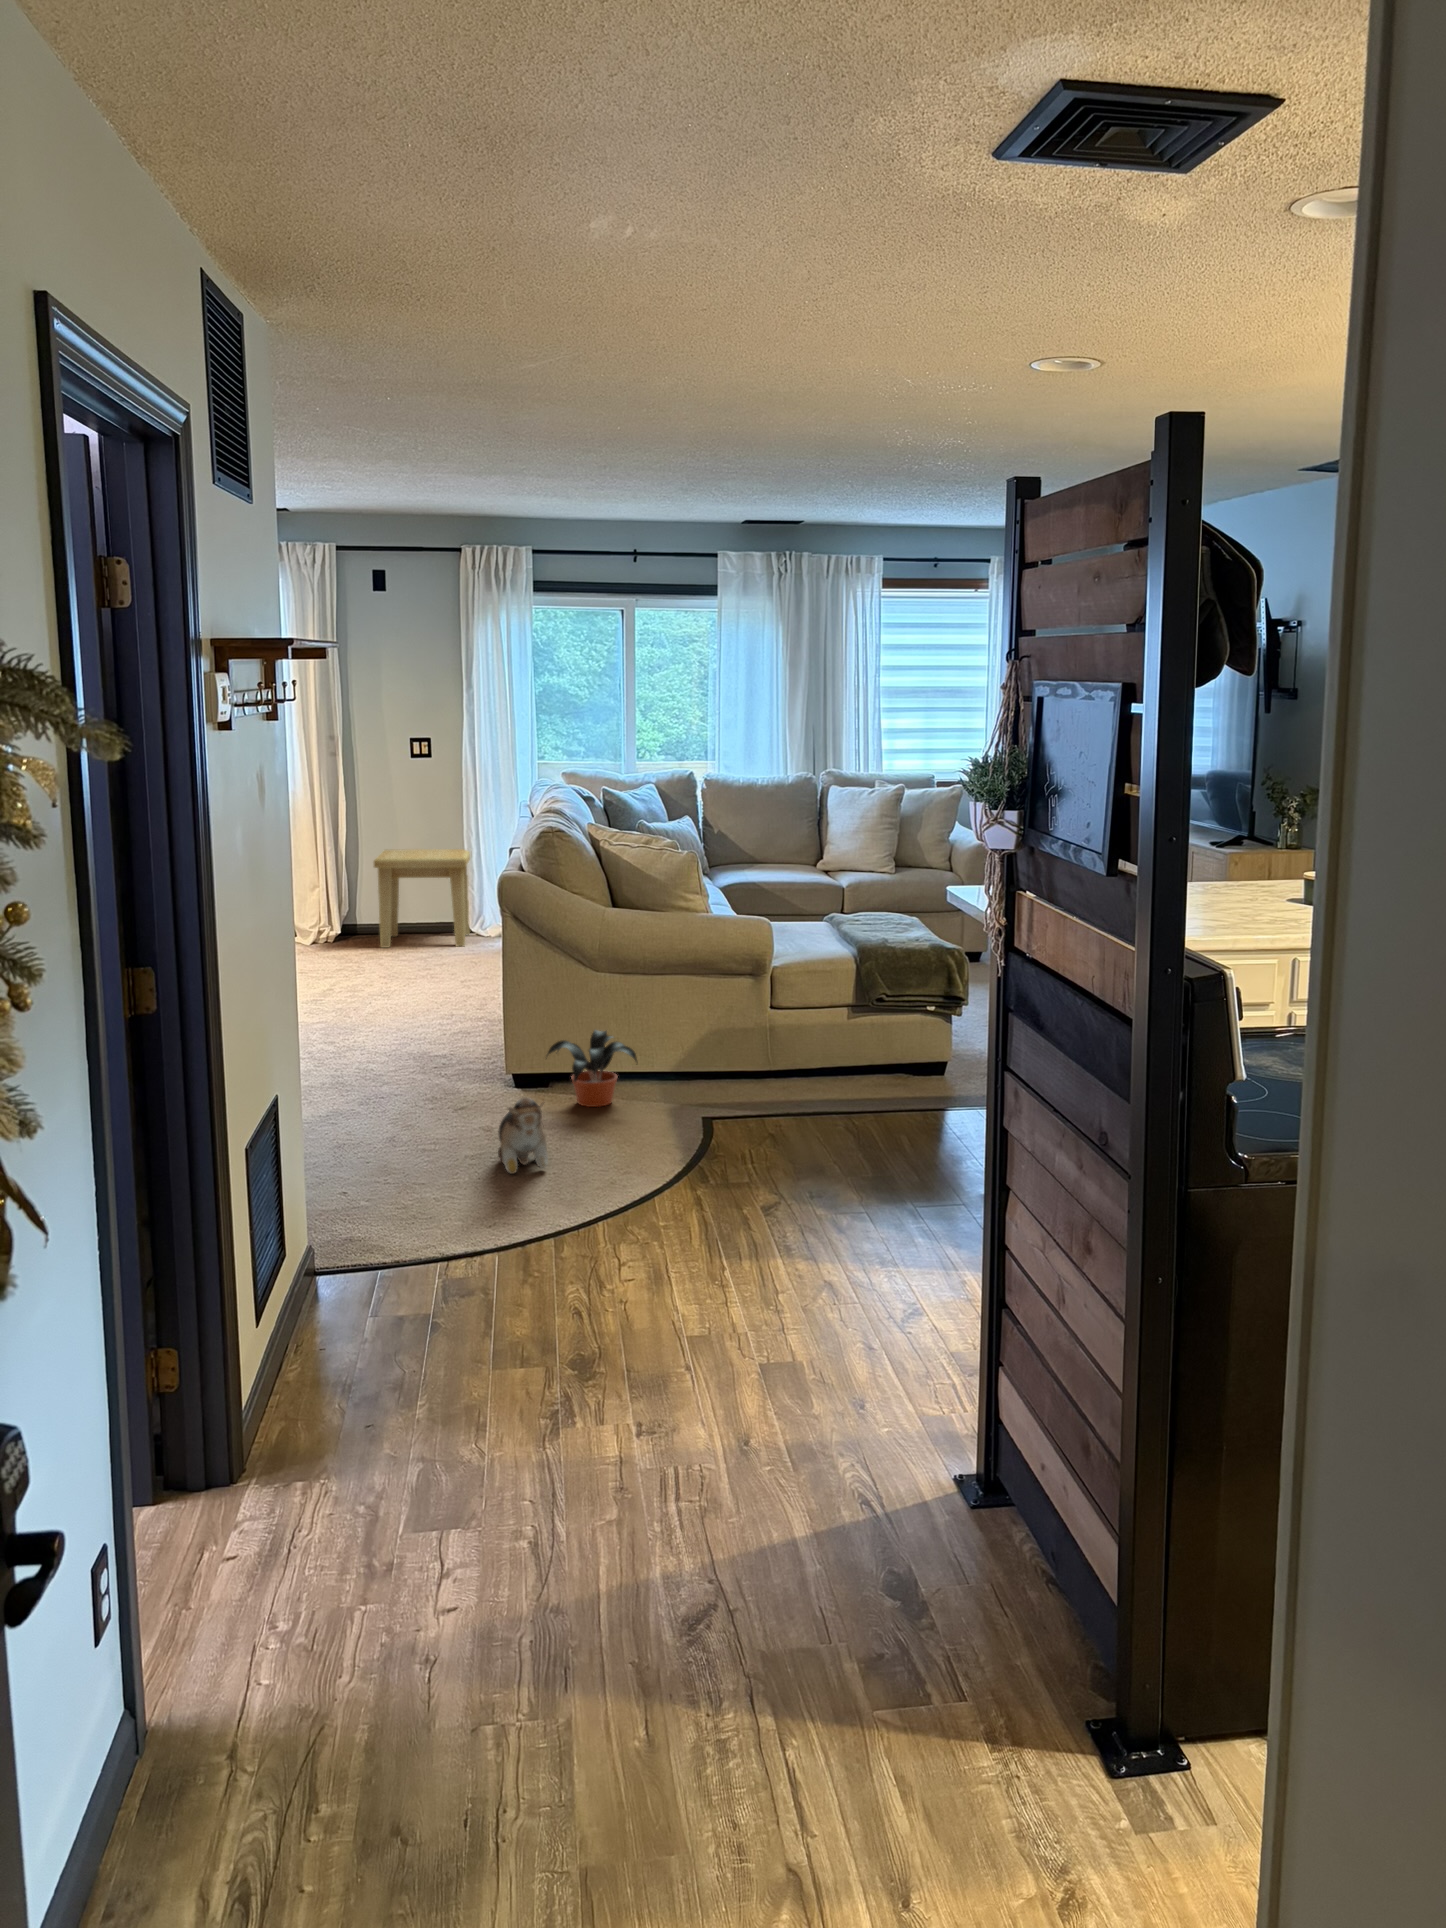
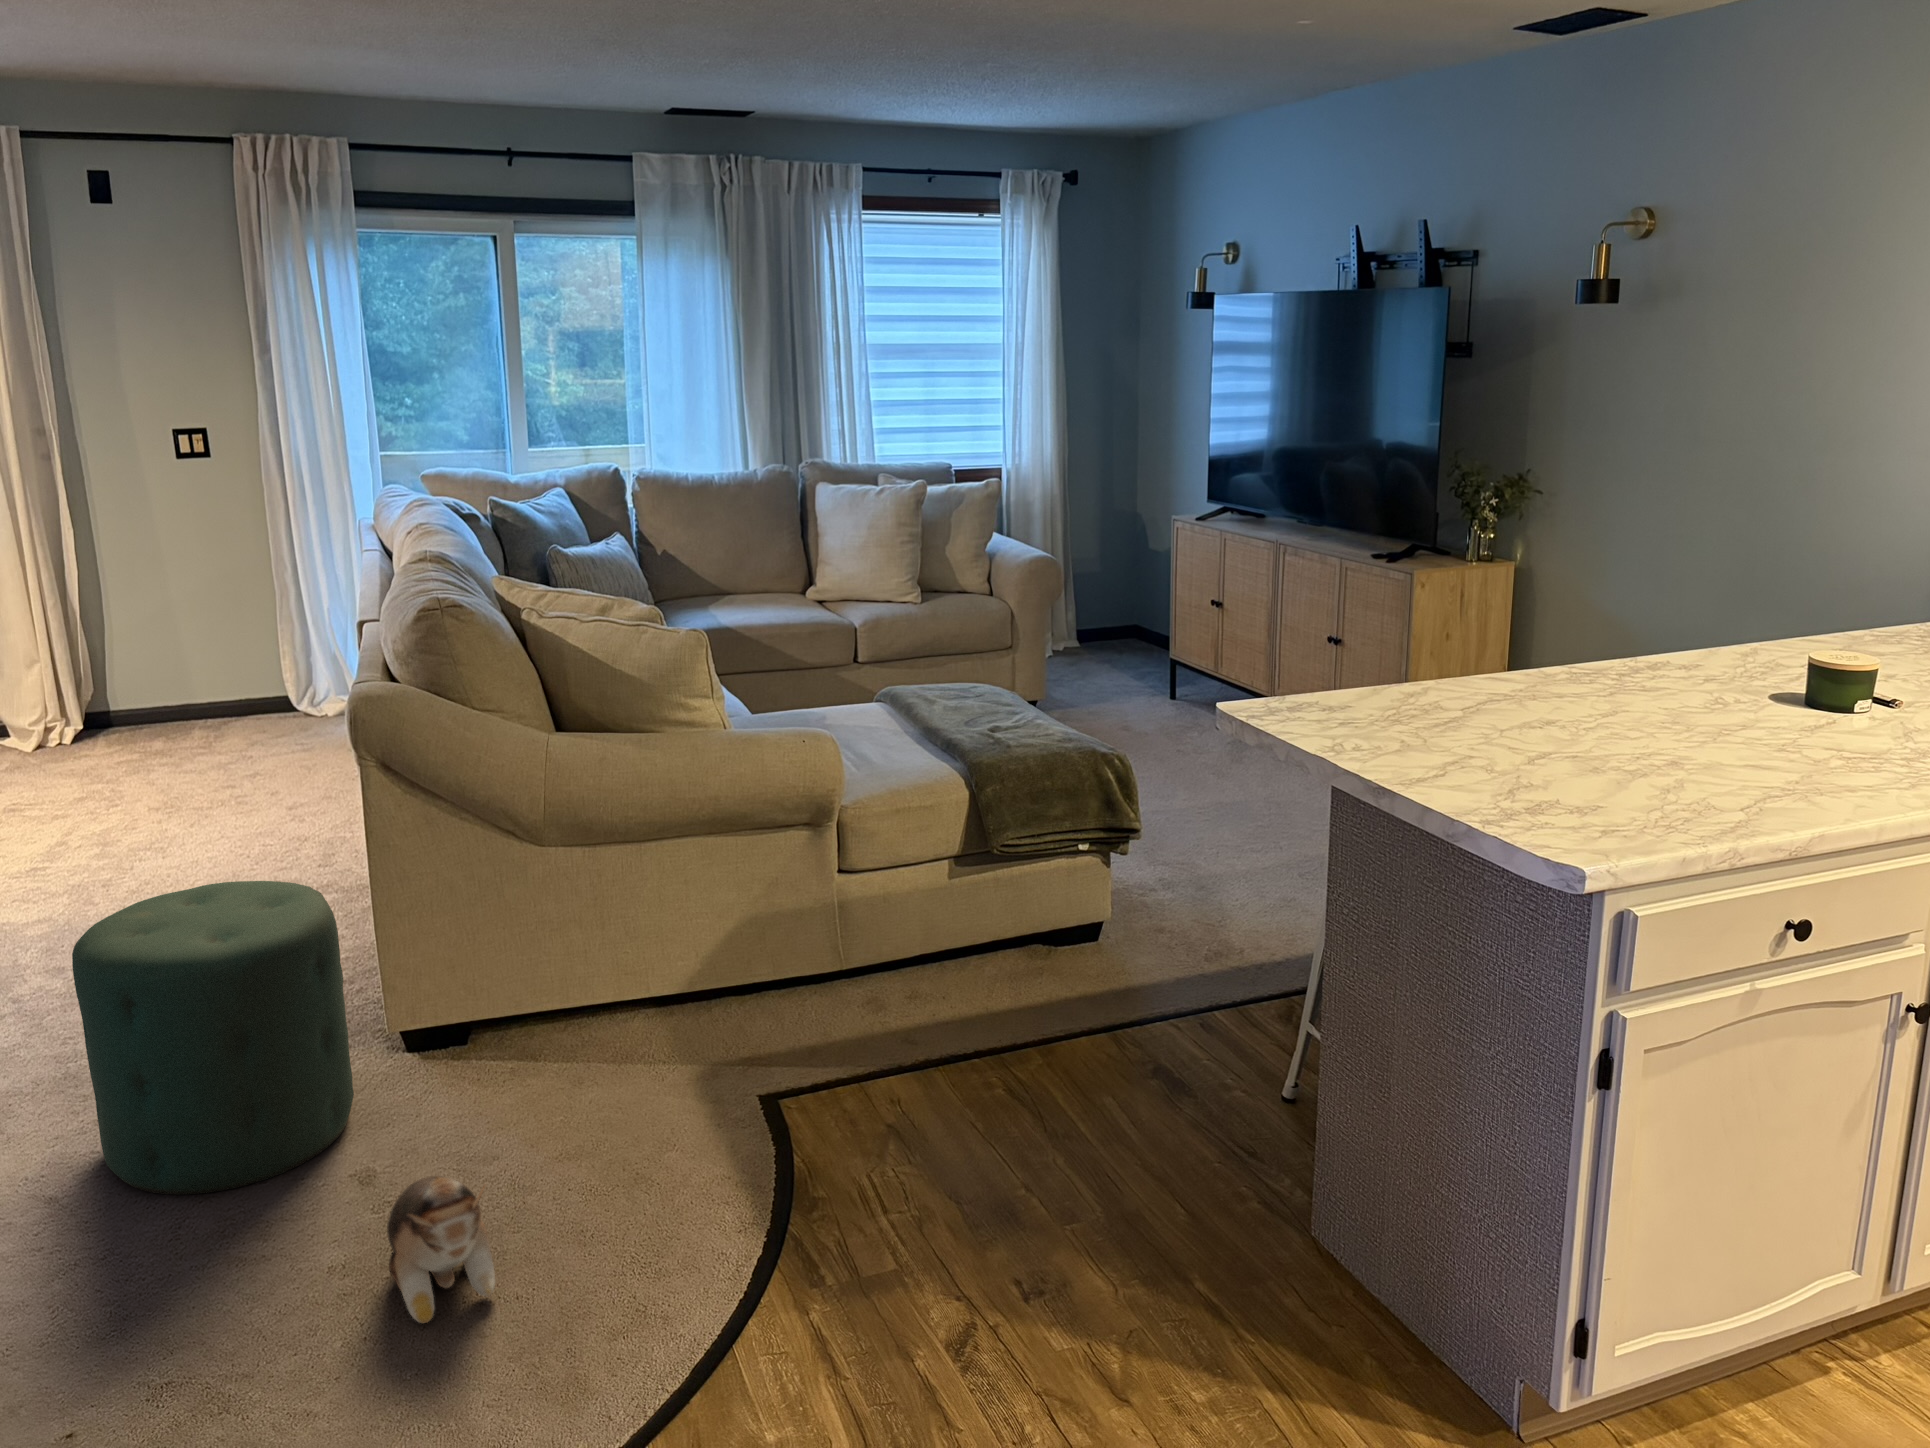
side table: present [374,849,470,948] -> none [126,590,295,748]
ottoman: none [360,974,488,1127] -> present [72,881,354,1195]
potted plant: present [547,1030,637,1107] -> none [459,943,629,1089]

